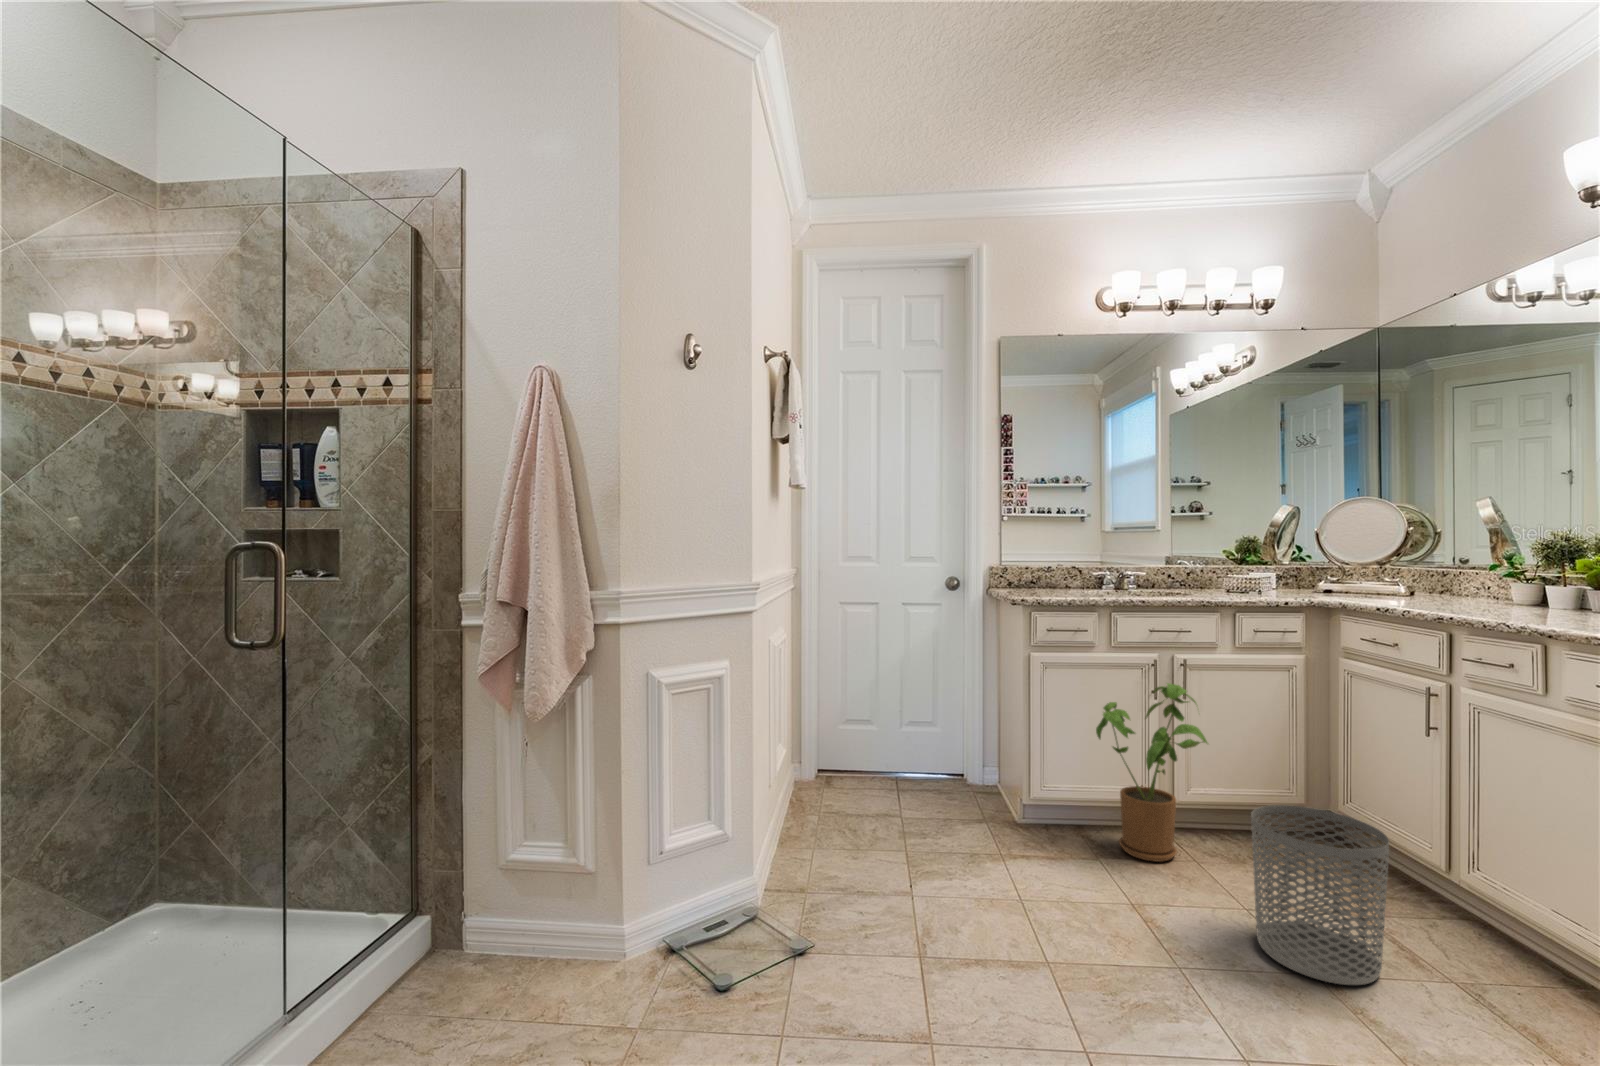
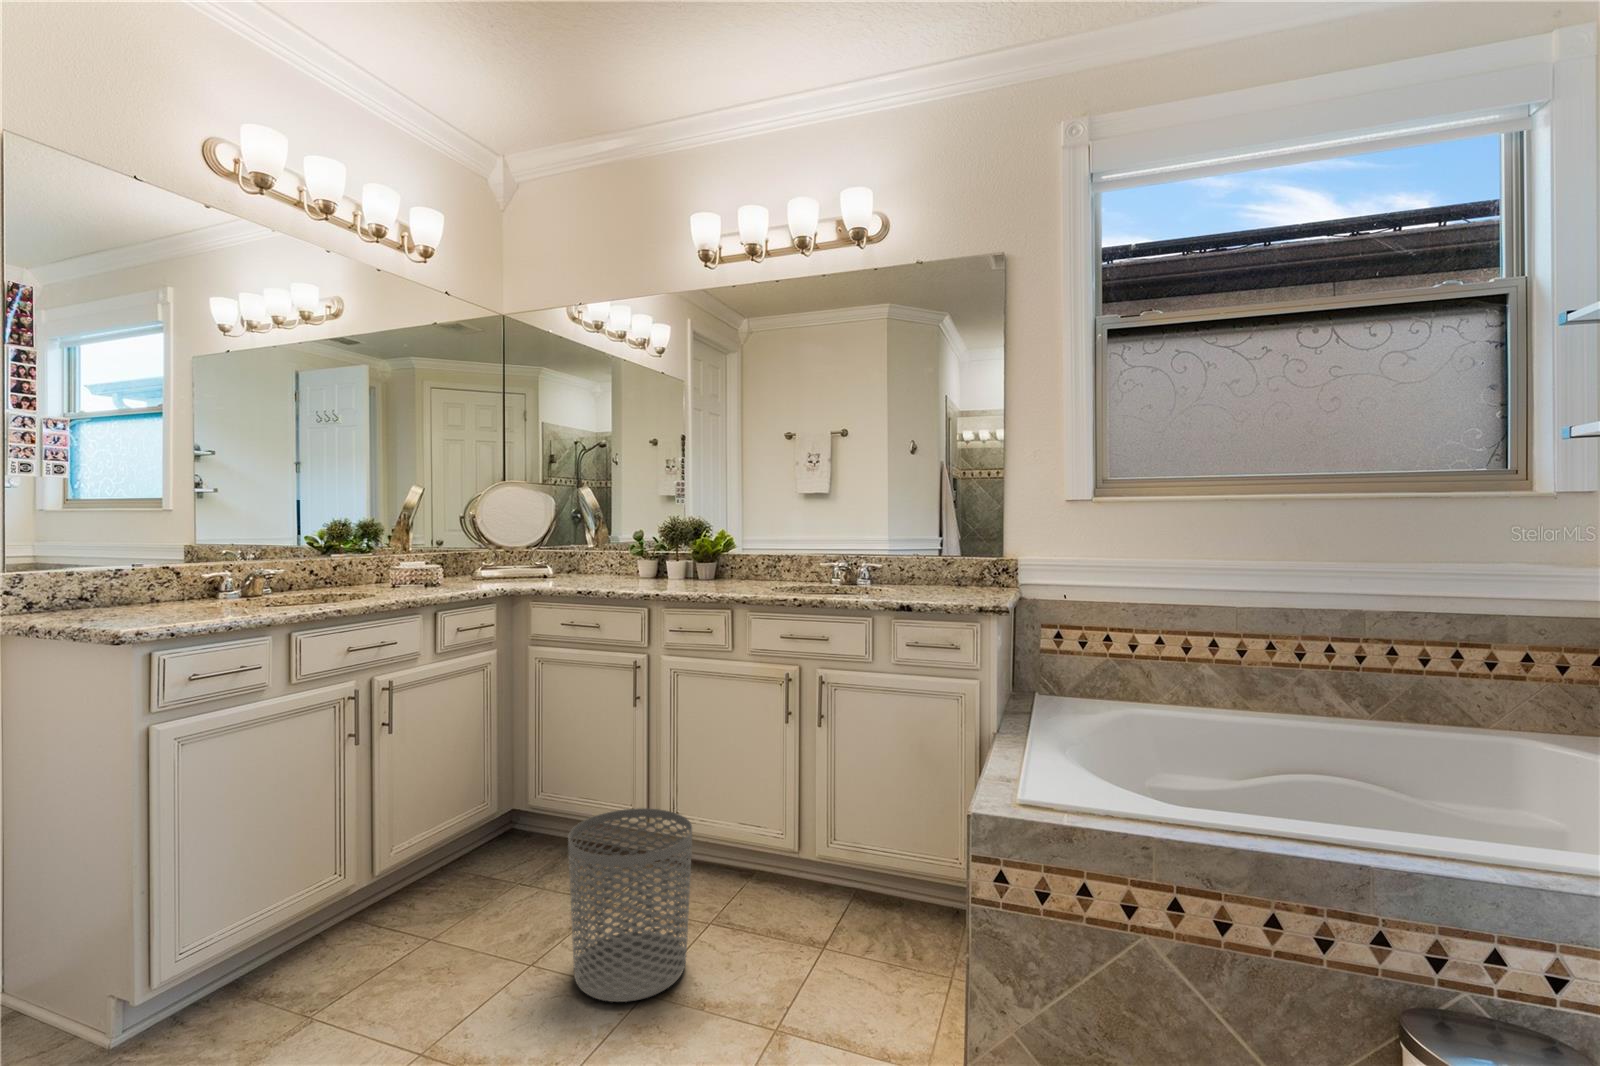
house plant: present [1096,683,1207,862] -> none [287,717,466,981]

